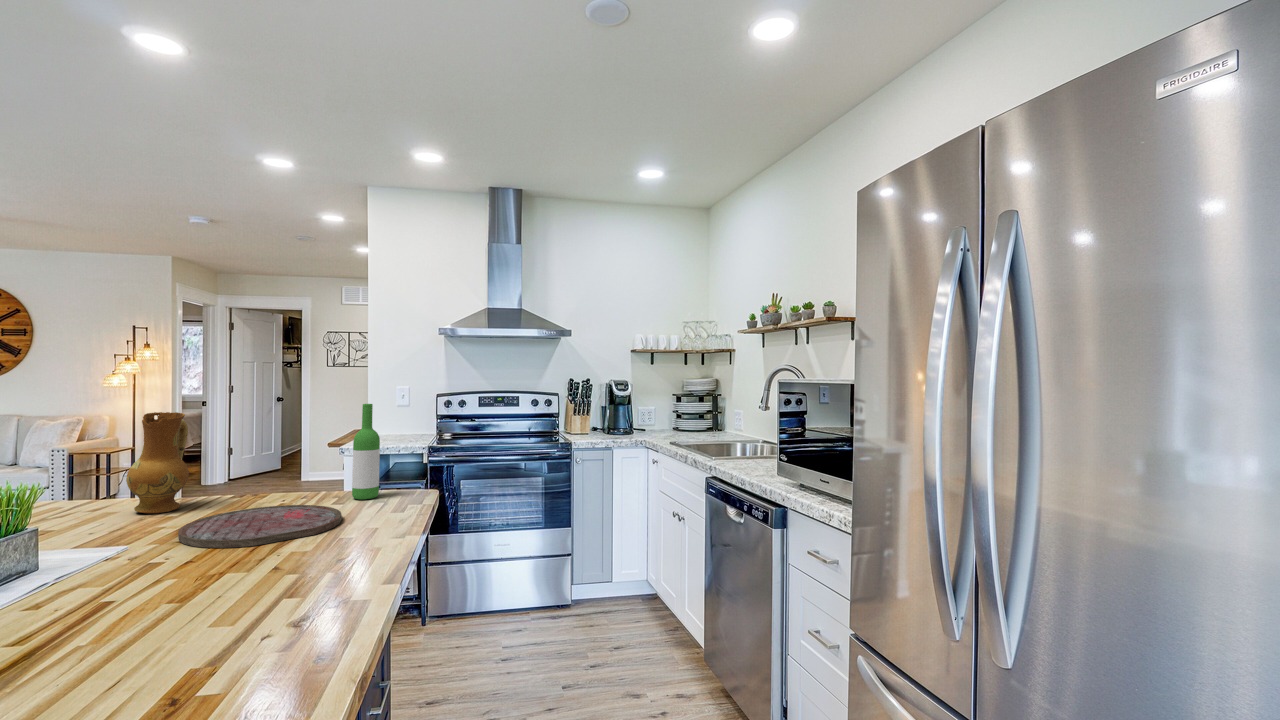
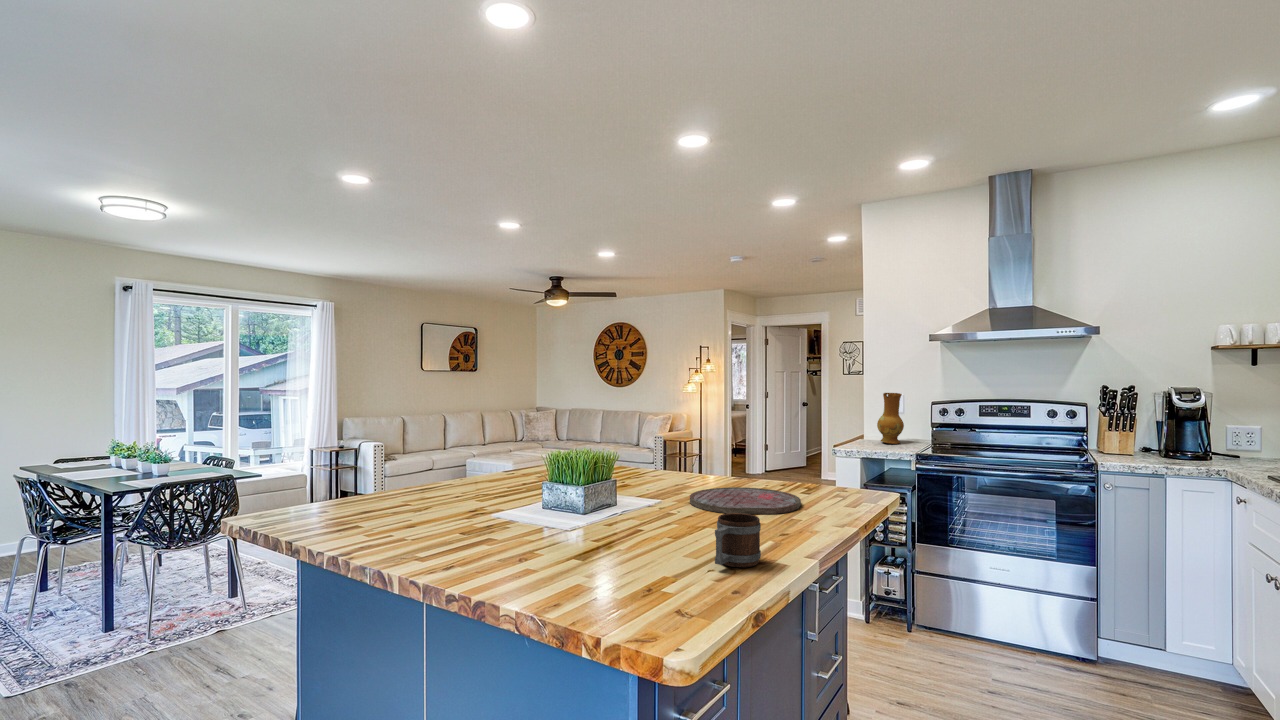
wine bottle: present [352,404,380,500] -> none [818,406,841,494]
ceramic jug: present [126,412,189,513] -> present [877,393,904,444]
mug: none [268,546,333,625] -> present [715,513,761,567]

